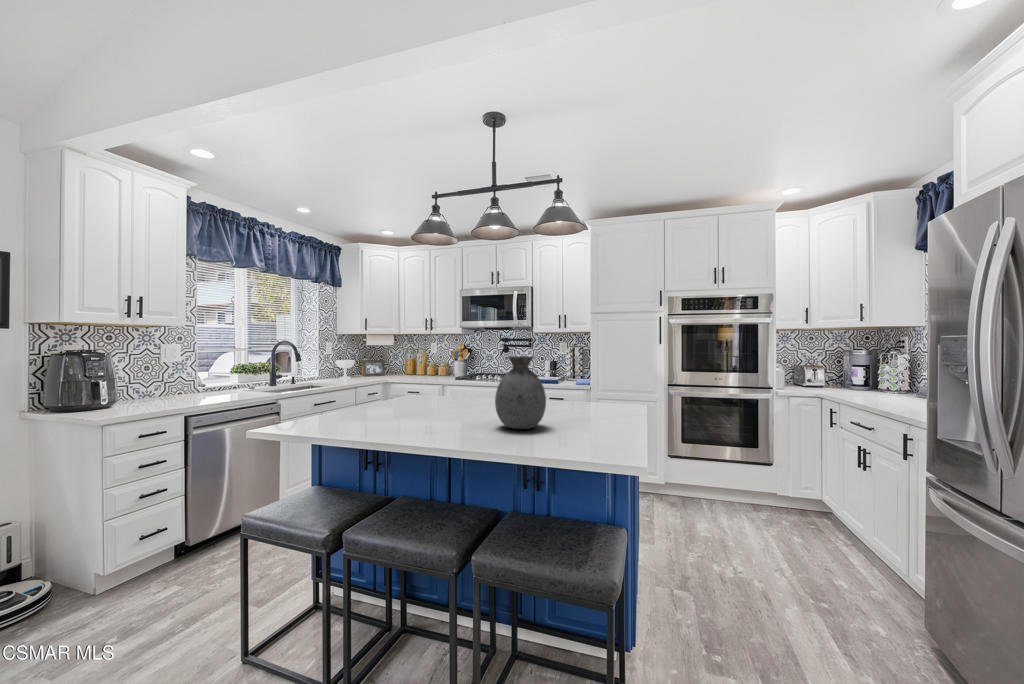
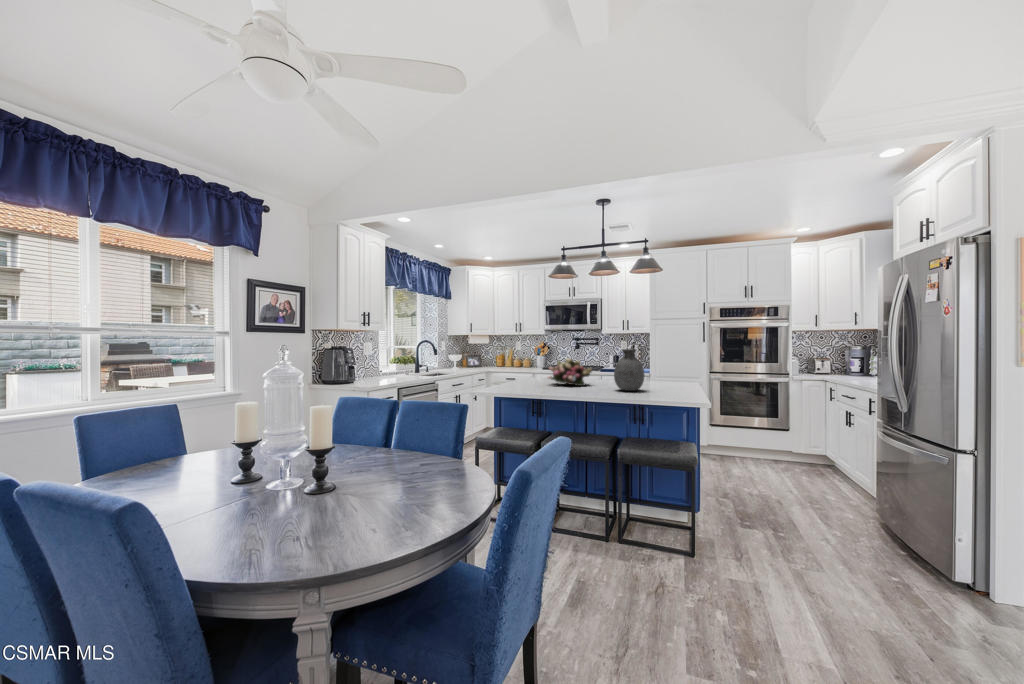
flower arrangement: none [399,369,474,416] -> present [548,358,592,386]

